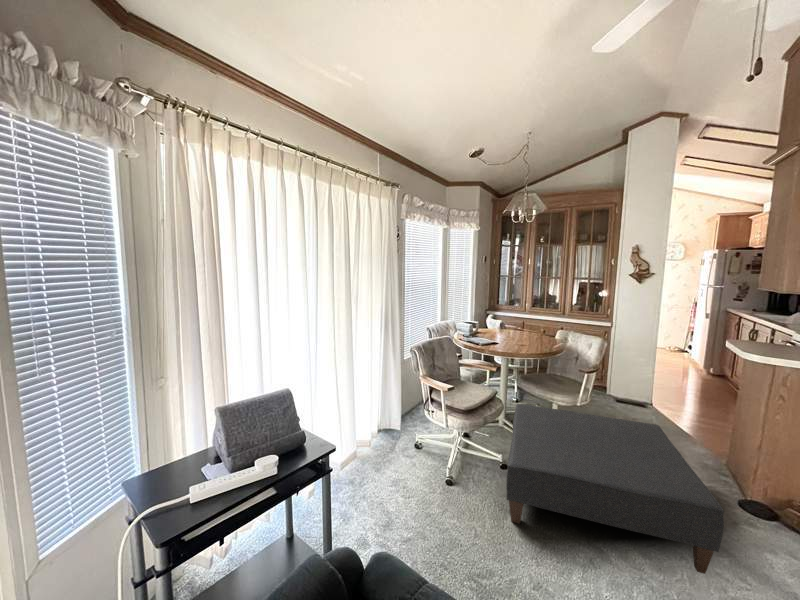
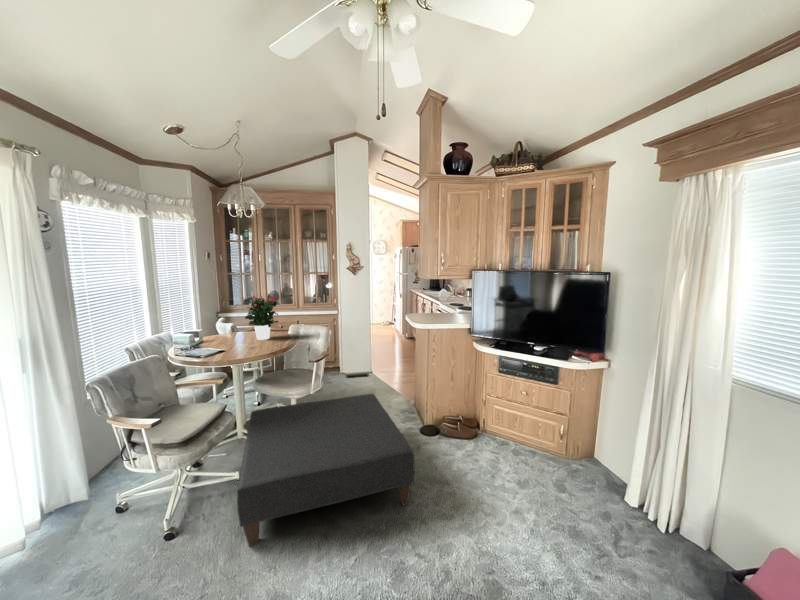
potted flower: none [517,298,551,340] -> present [245,296,278,340]

